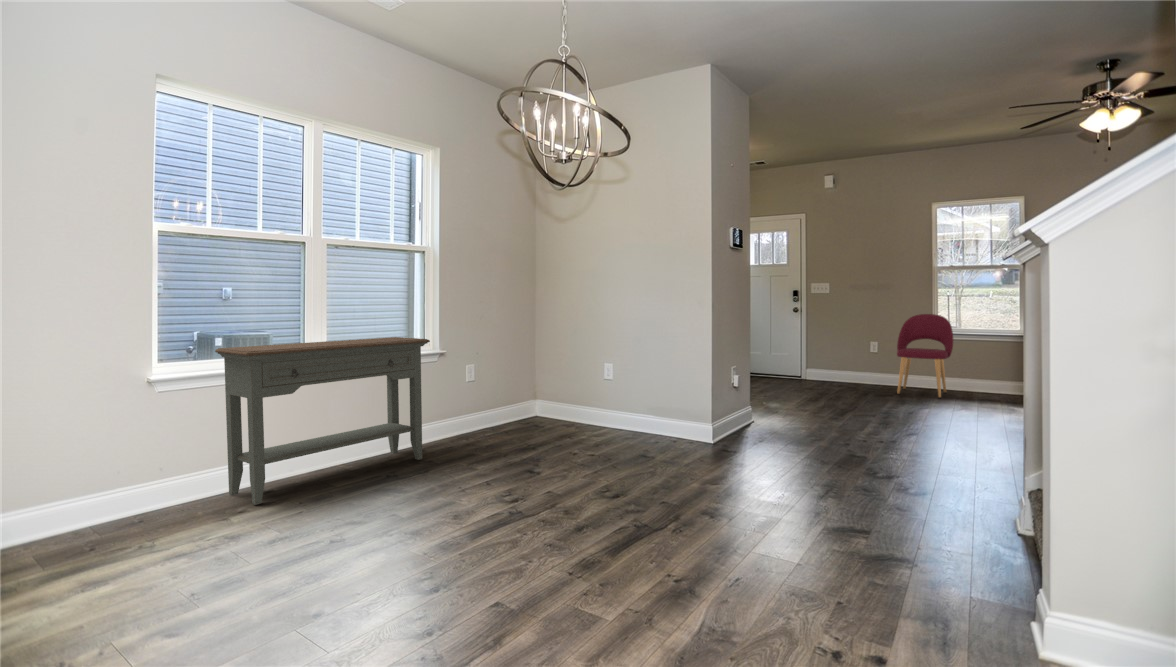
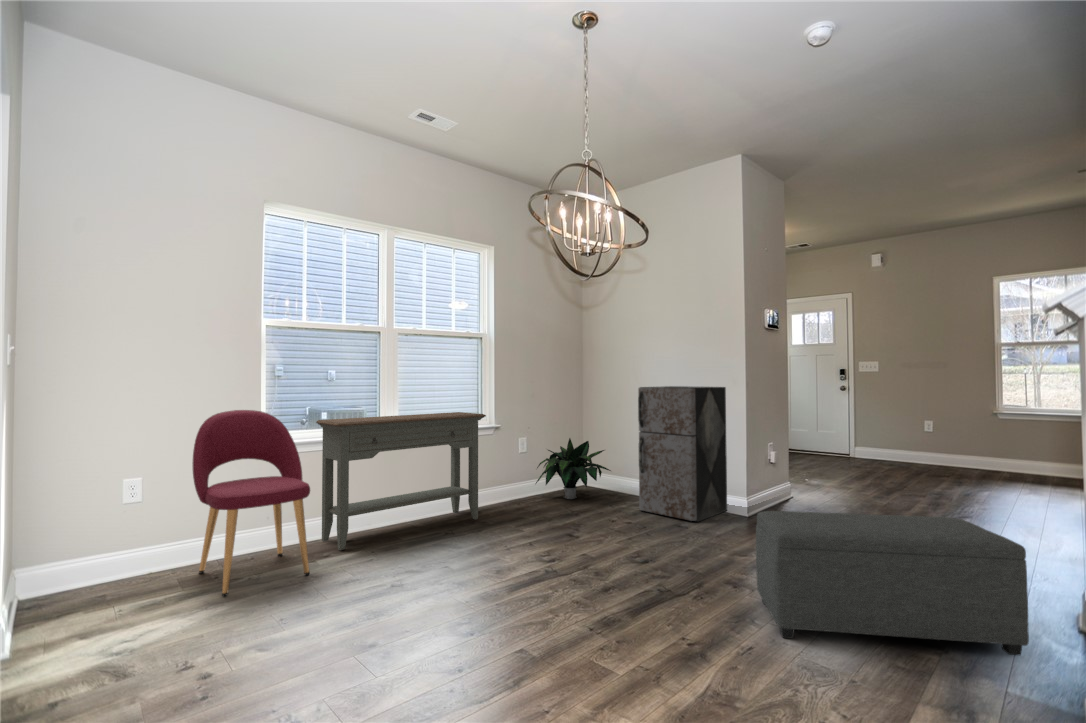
storage cabinet: none [602,307,693,451] -> present [638,386,727,522]
dining chair: present [897,314,953,398] -> present [192,410,310,596]
potted plant: none [483,364,571,432] -> present [536,438,611,499]
ottoman: none [736,437,989,566] -> present [756,511,1029,655]

